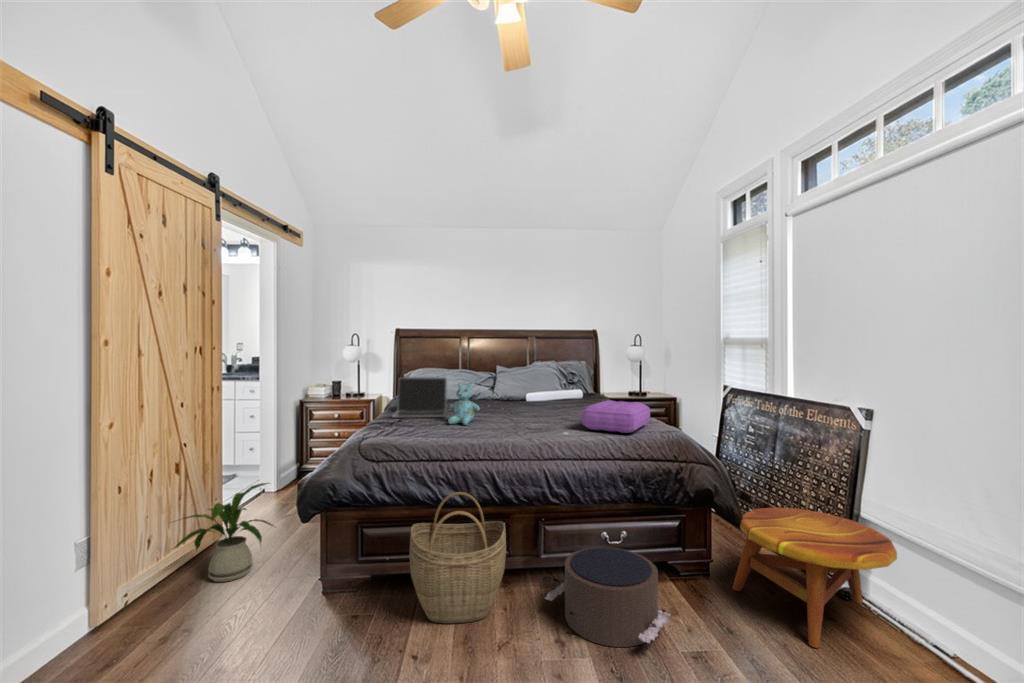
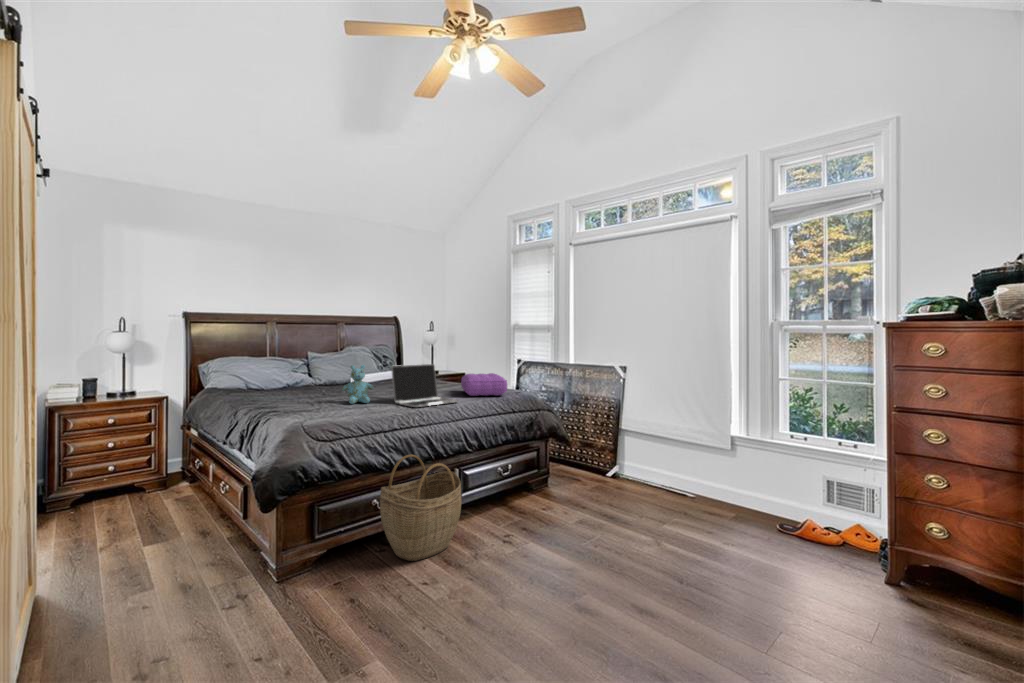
laptop: present [392,377,447,417] -> present [391,364,458,407]
house plant: present [174,483,273,582] -> none [42,490,176,620]
side table: present [733,507,897,648] -> none [566,431,648,500]
pouf: present [545,547,671,647] -> none [483,475,565,534]

